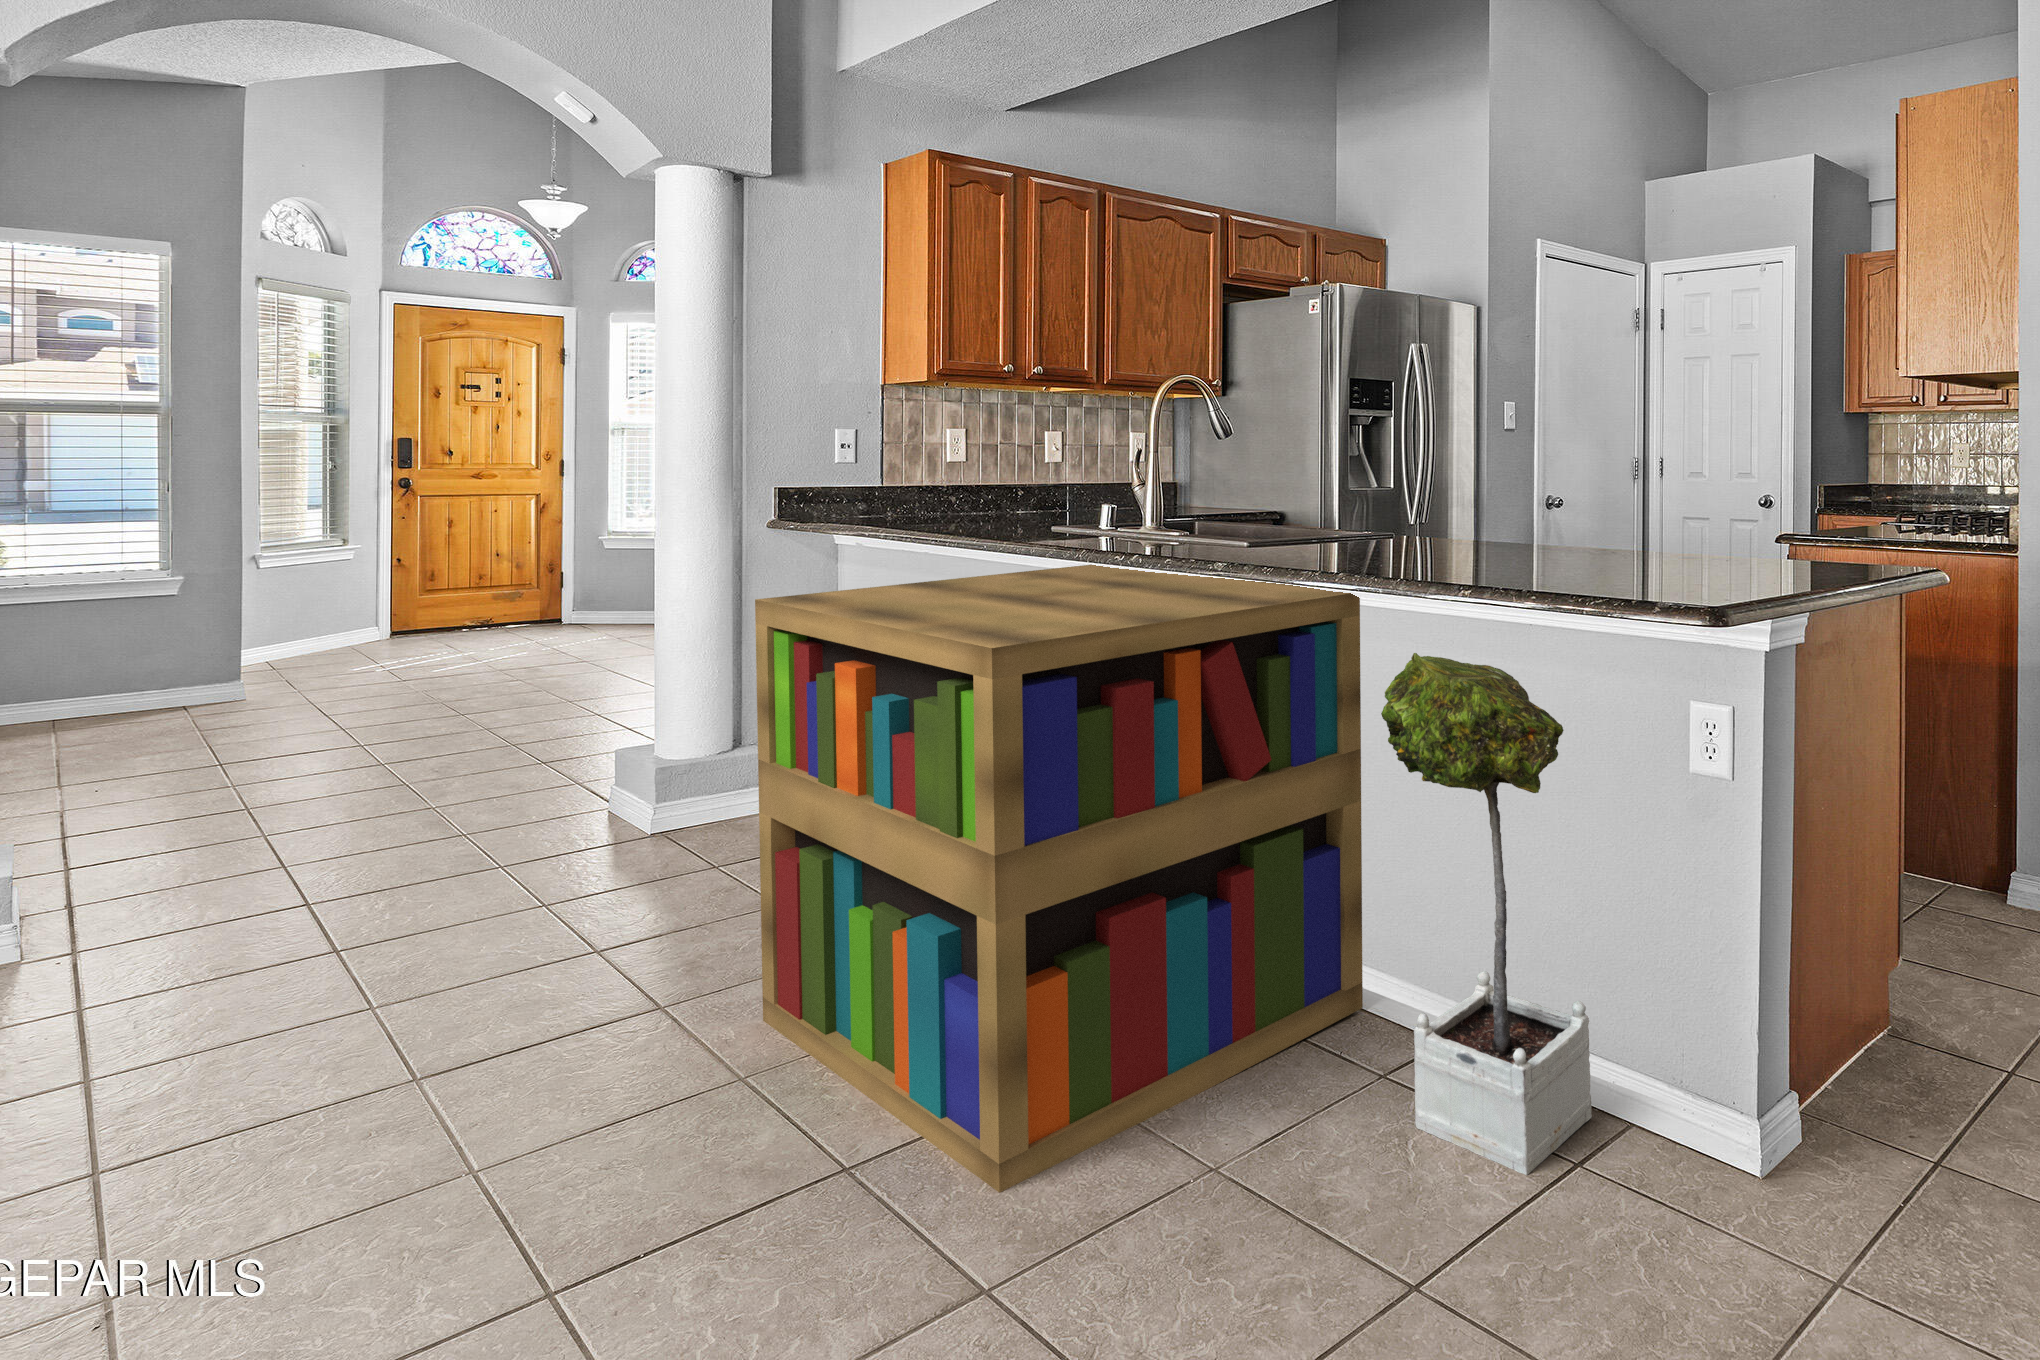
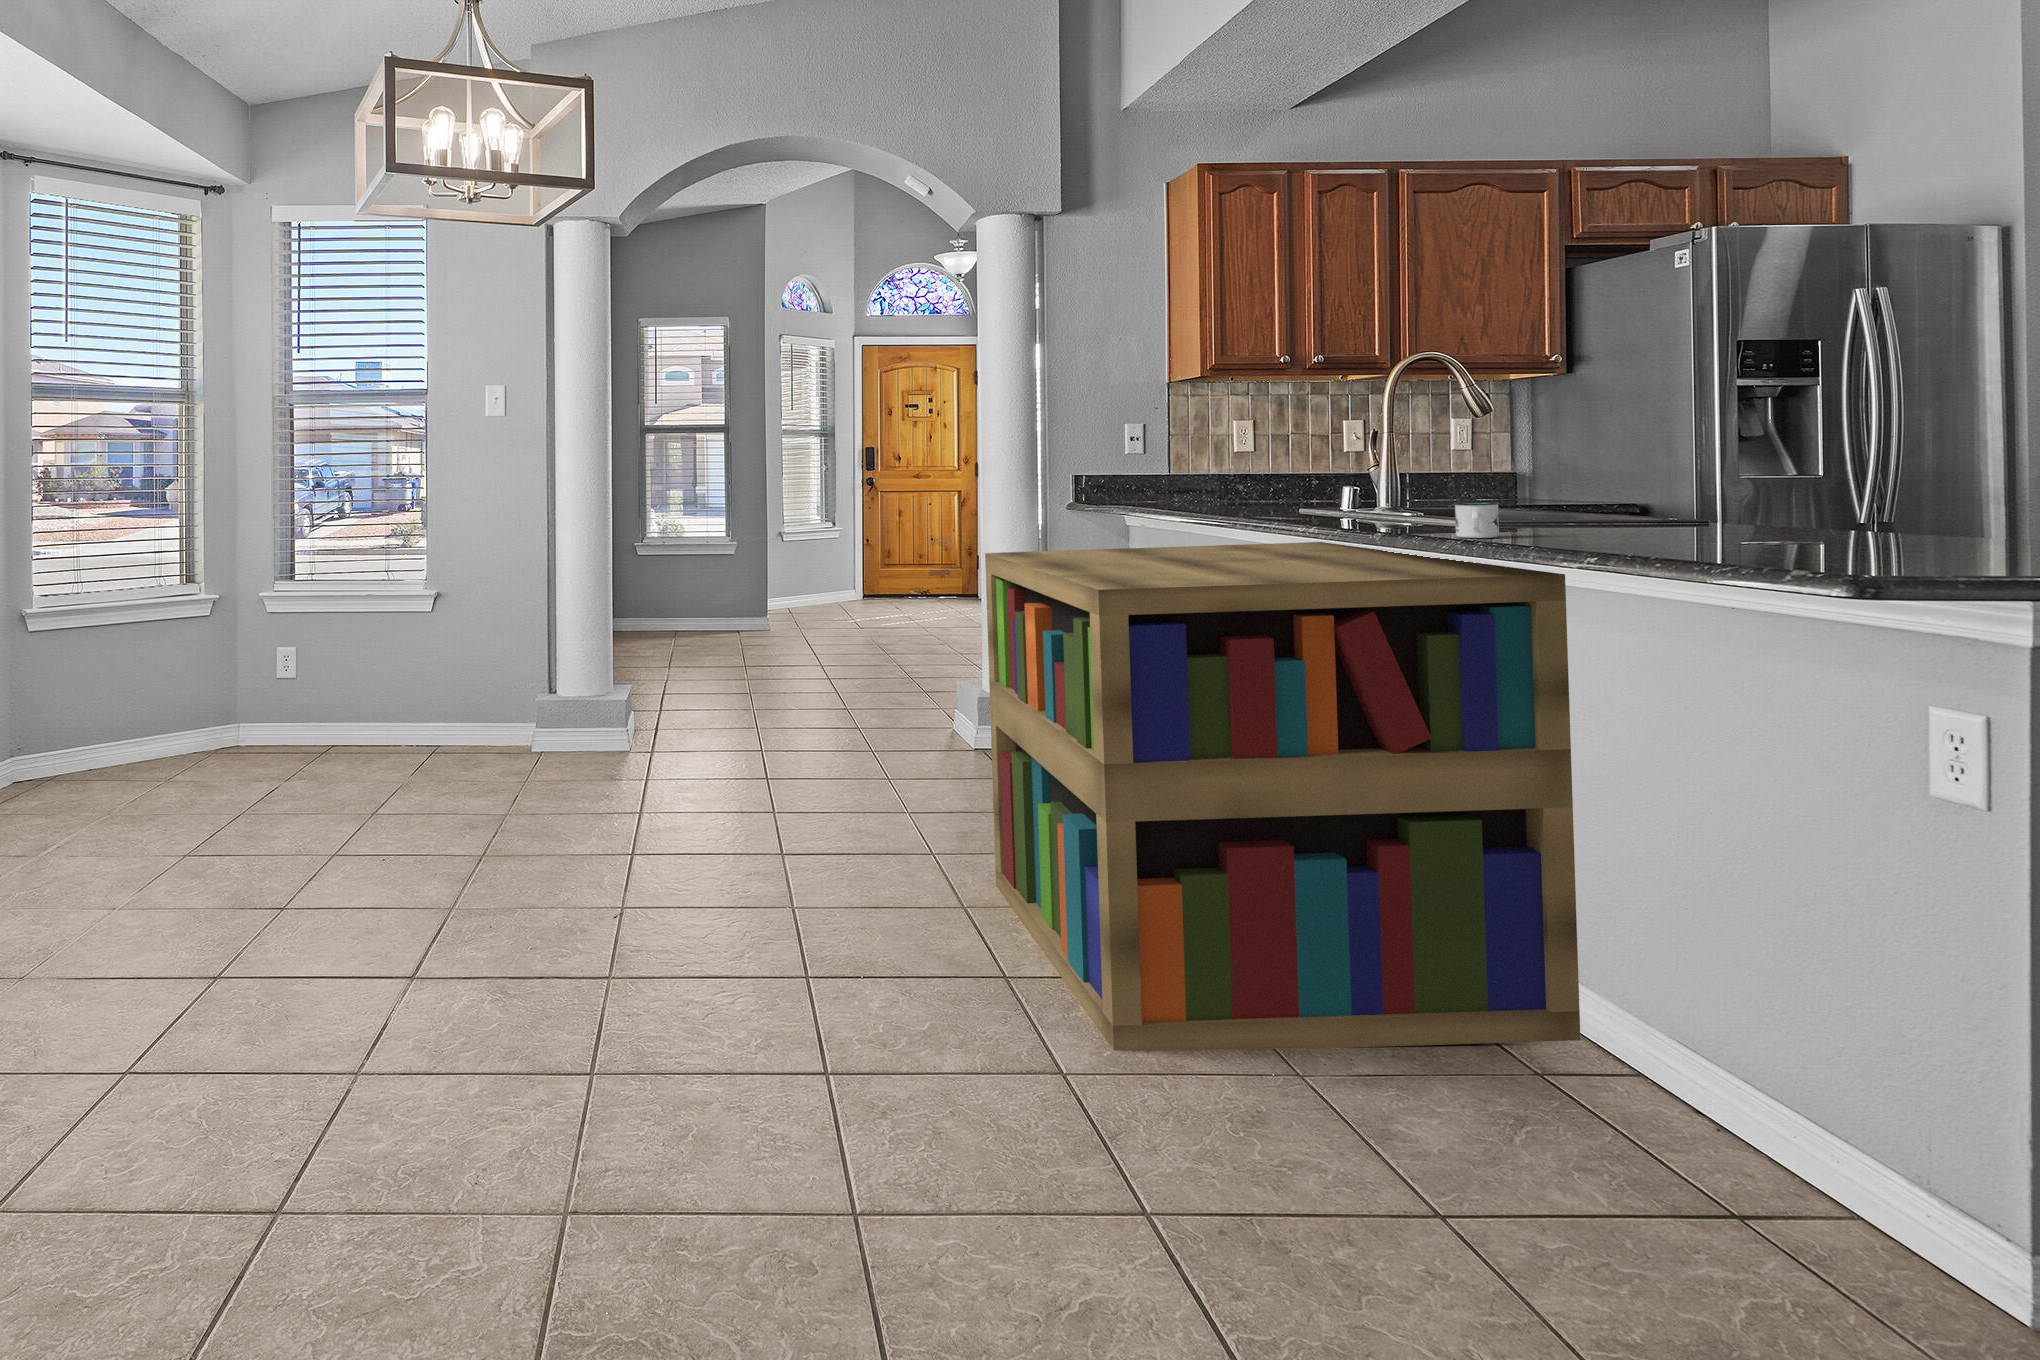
mug: none [1246,524,1283,558] -> present [1453,502,1500,538]
potted tree: present [1381,653,1592,1175] -> none [1528,633,1855,1252]

